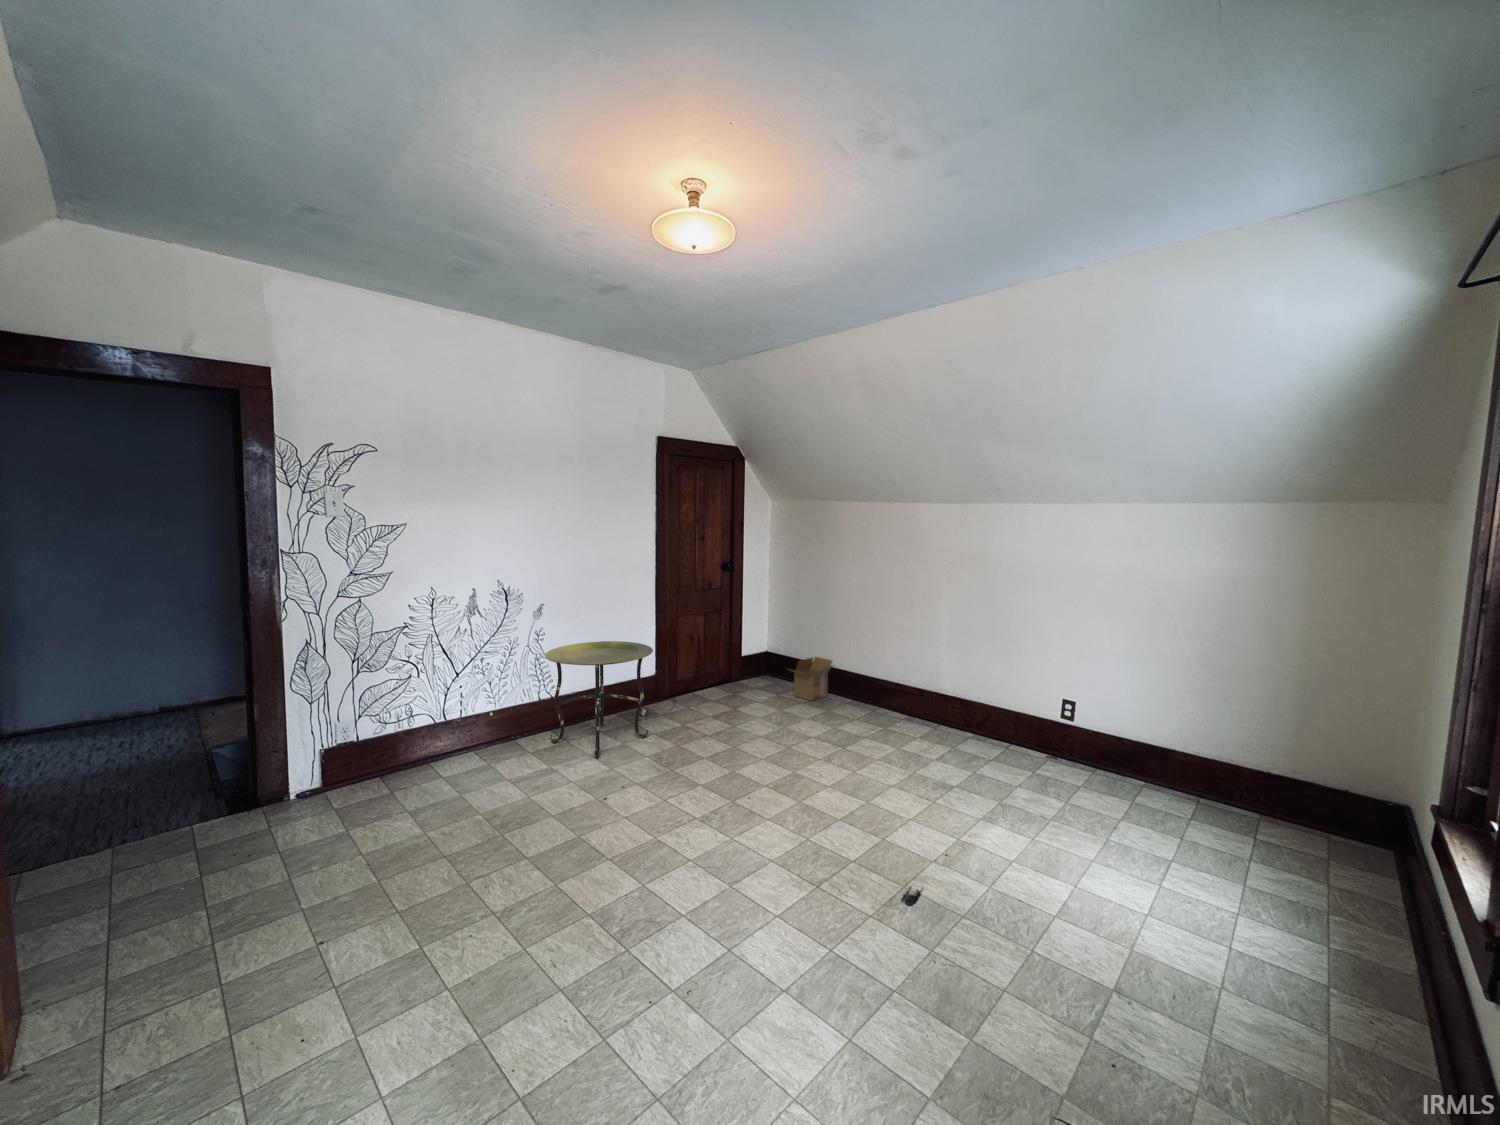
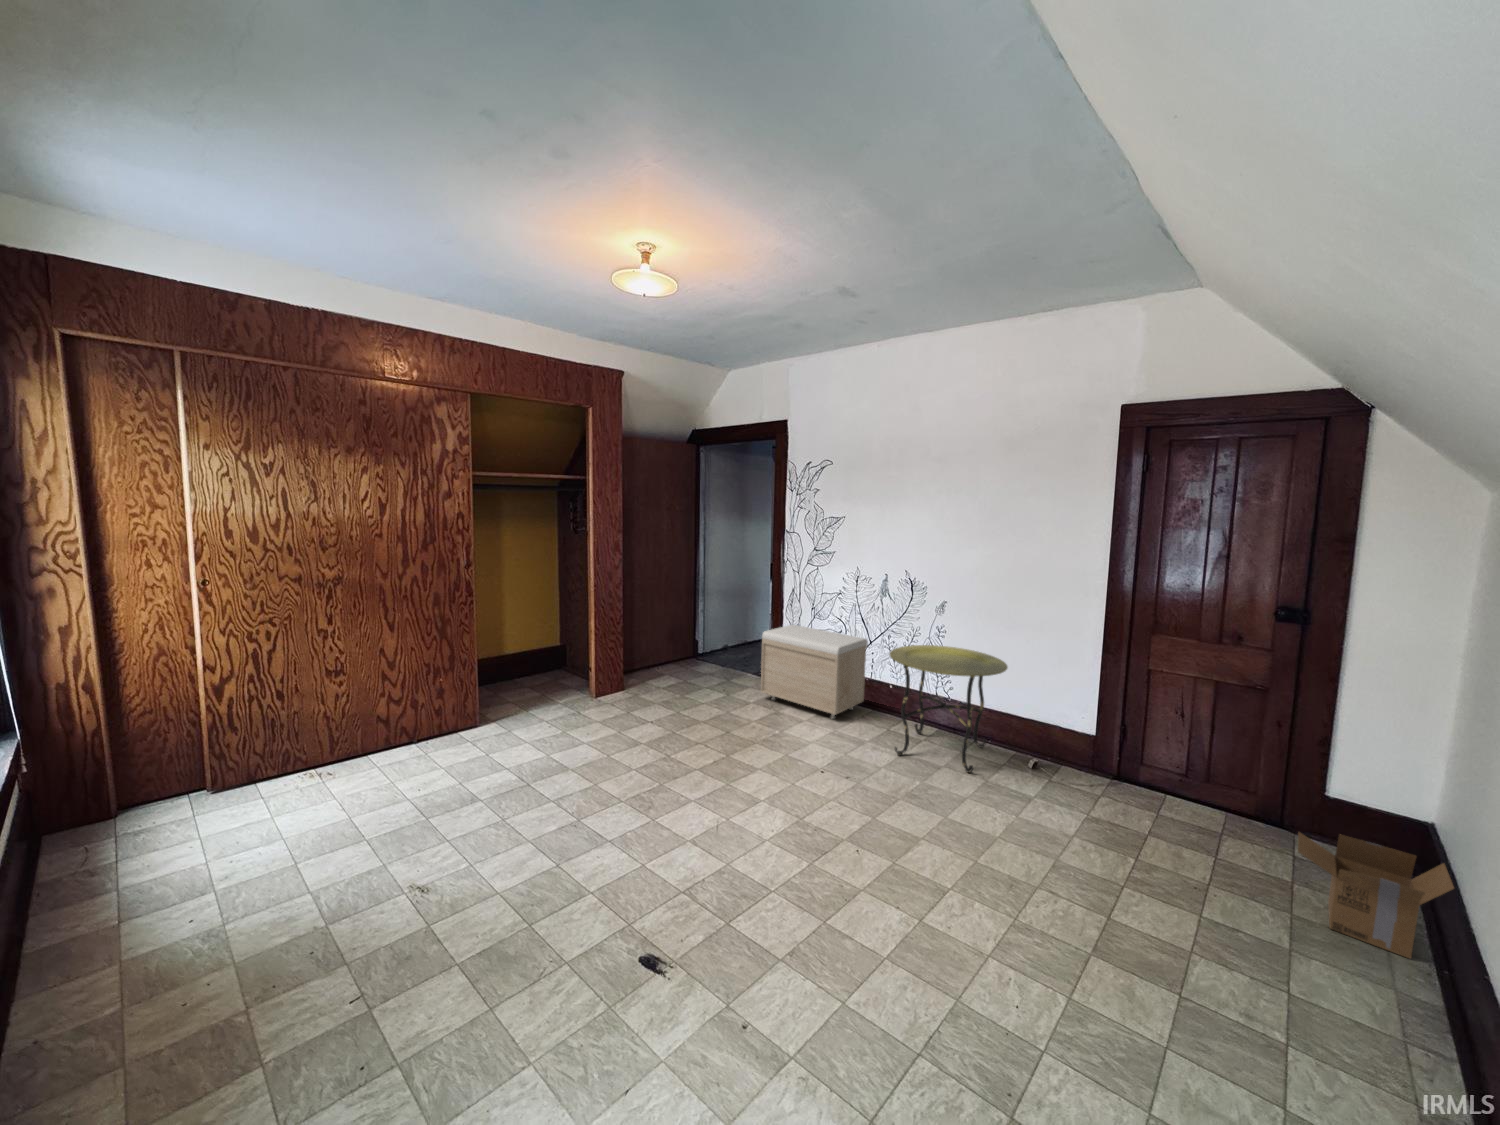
storage bench: none [322,672,491,815] -> present [761,625,868,719]

